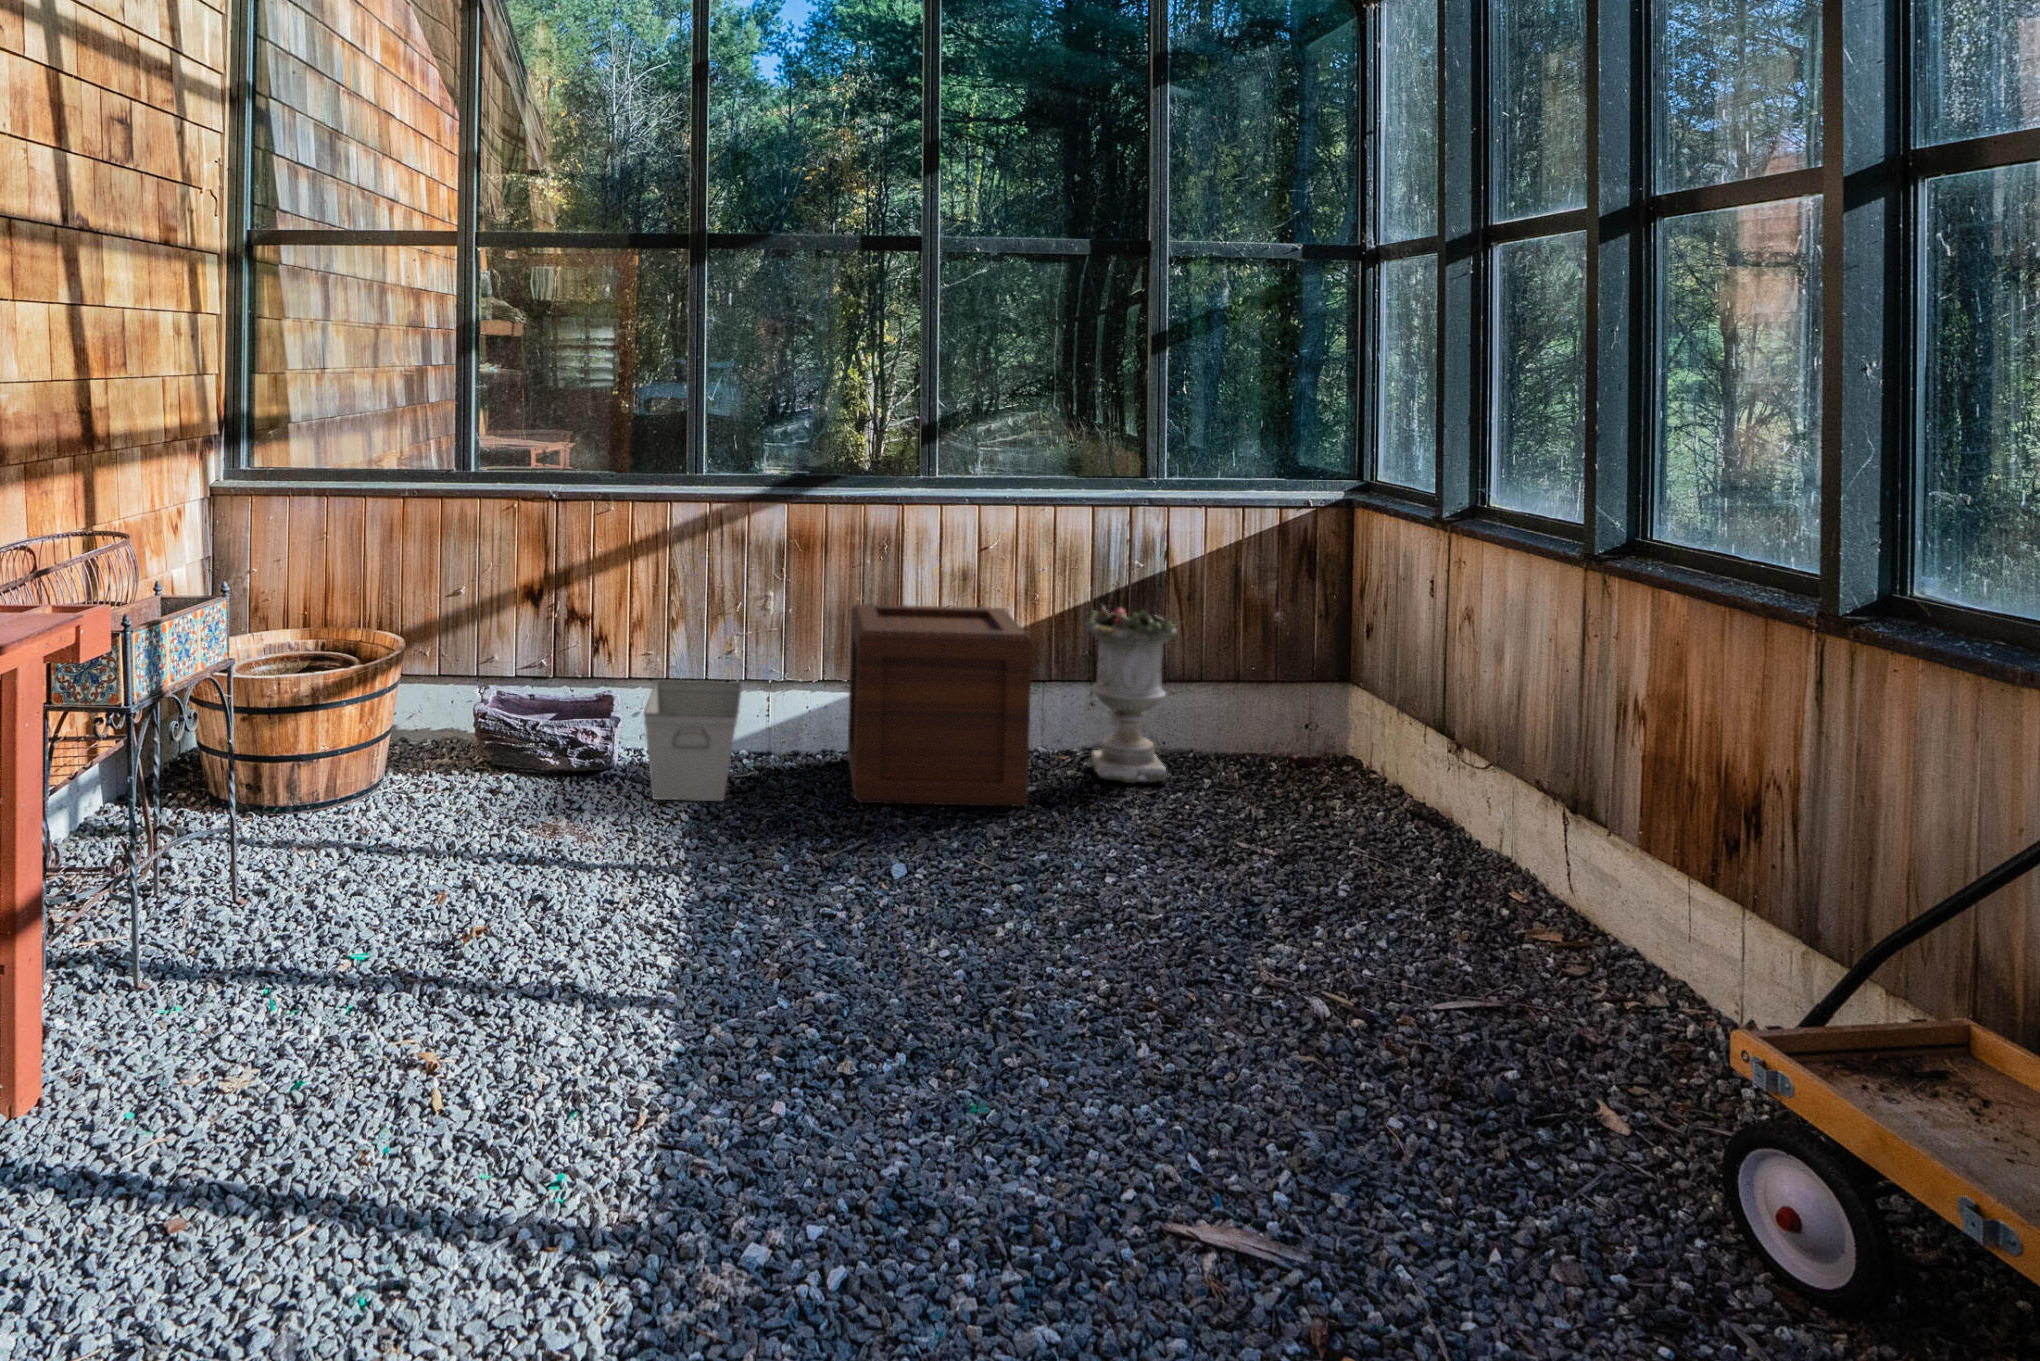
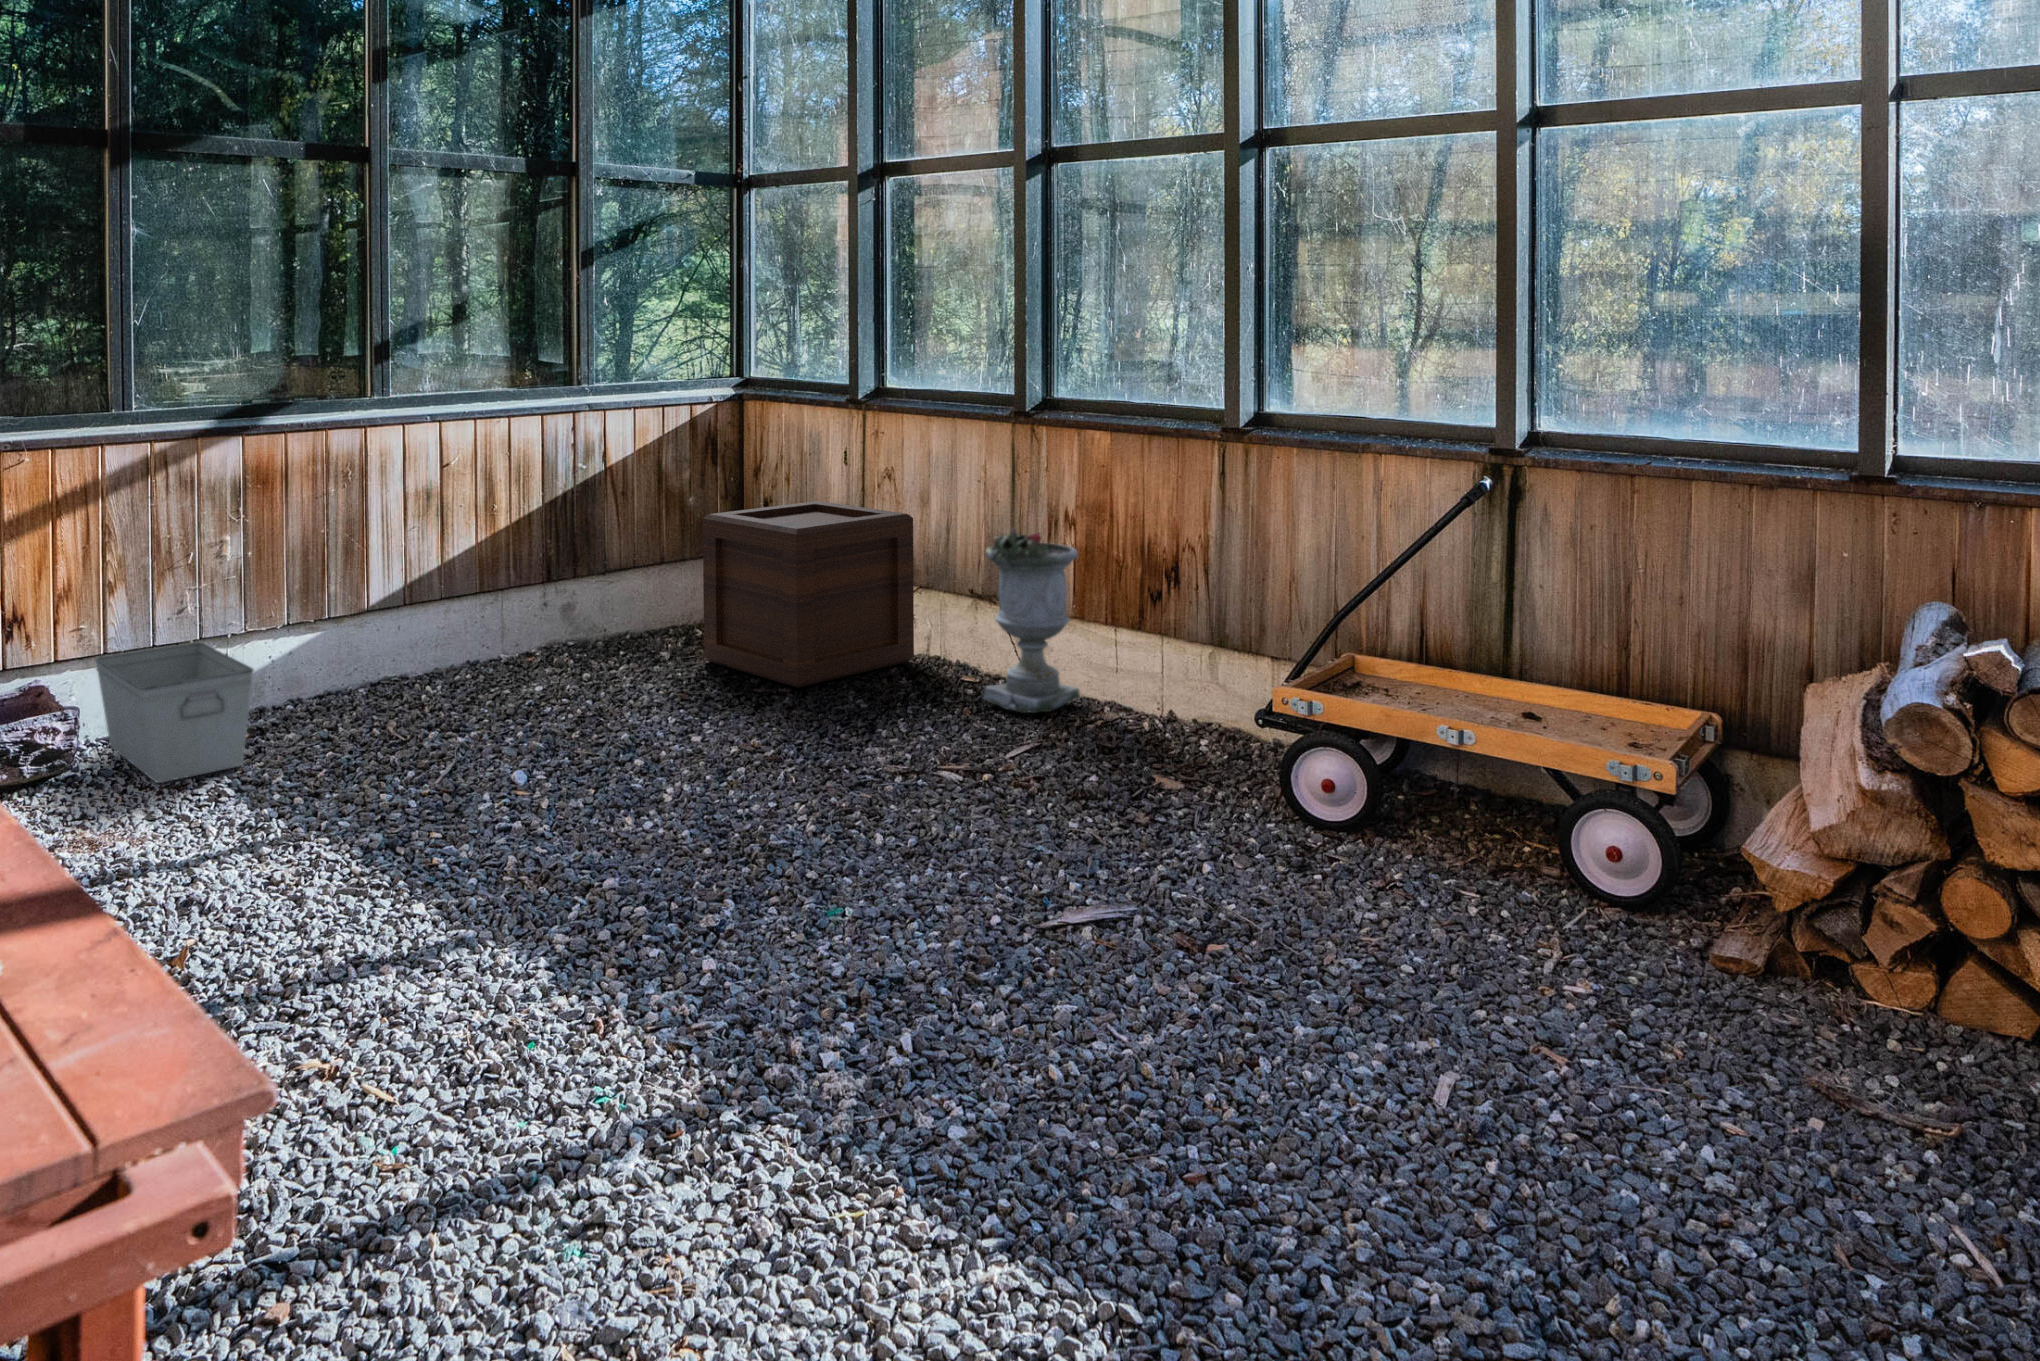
wooden crate: present [848,604,1032,807] -> present [703,501,914,688]
planter: present [1086,607,1180,783] -> present [984,527,1080,713]

